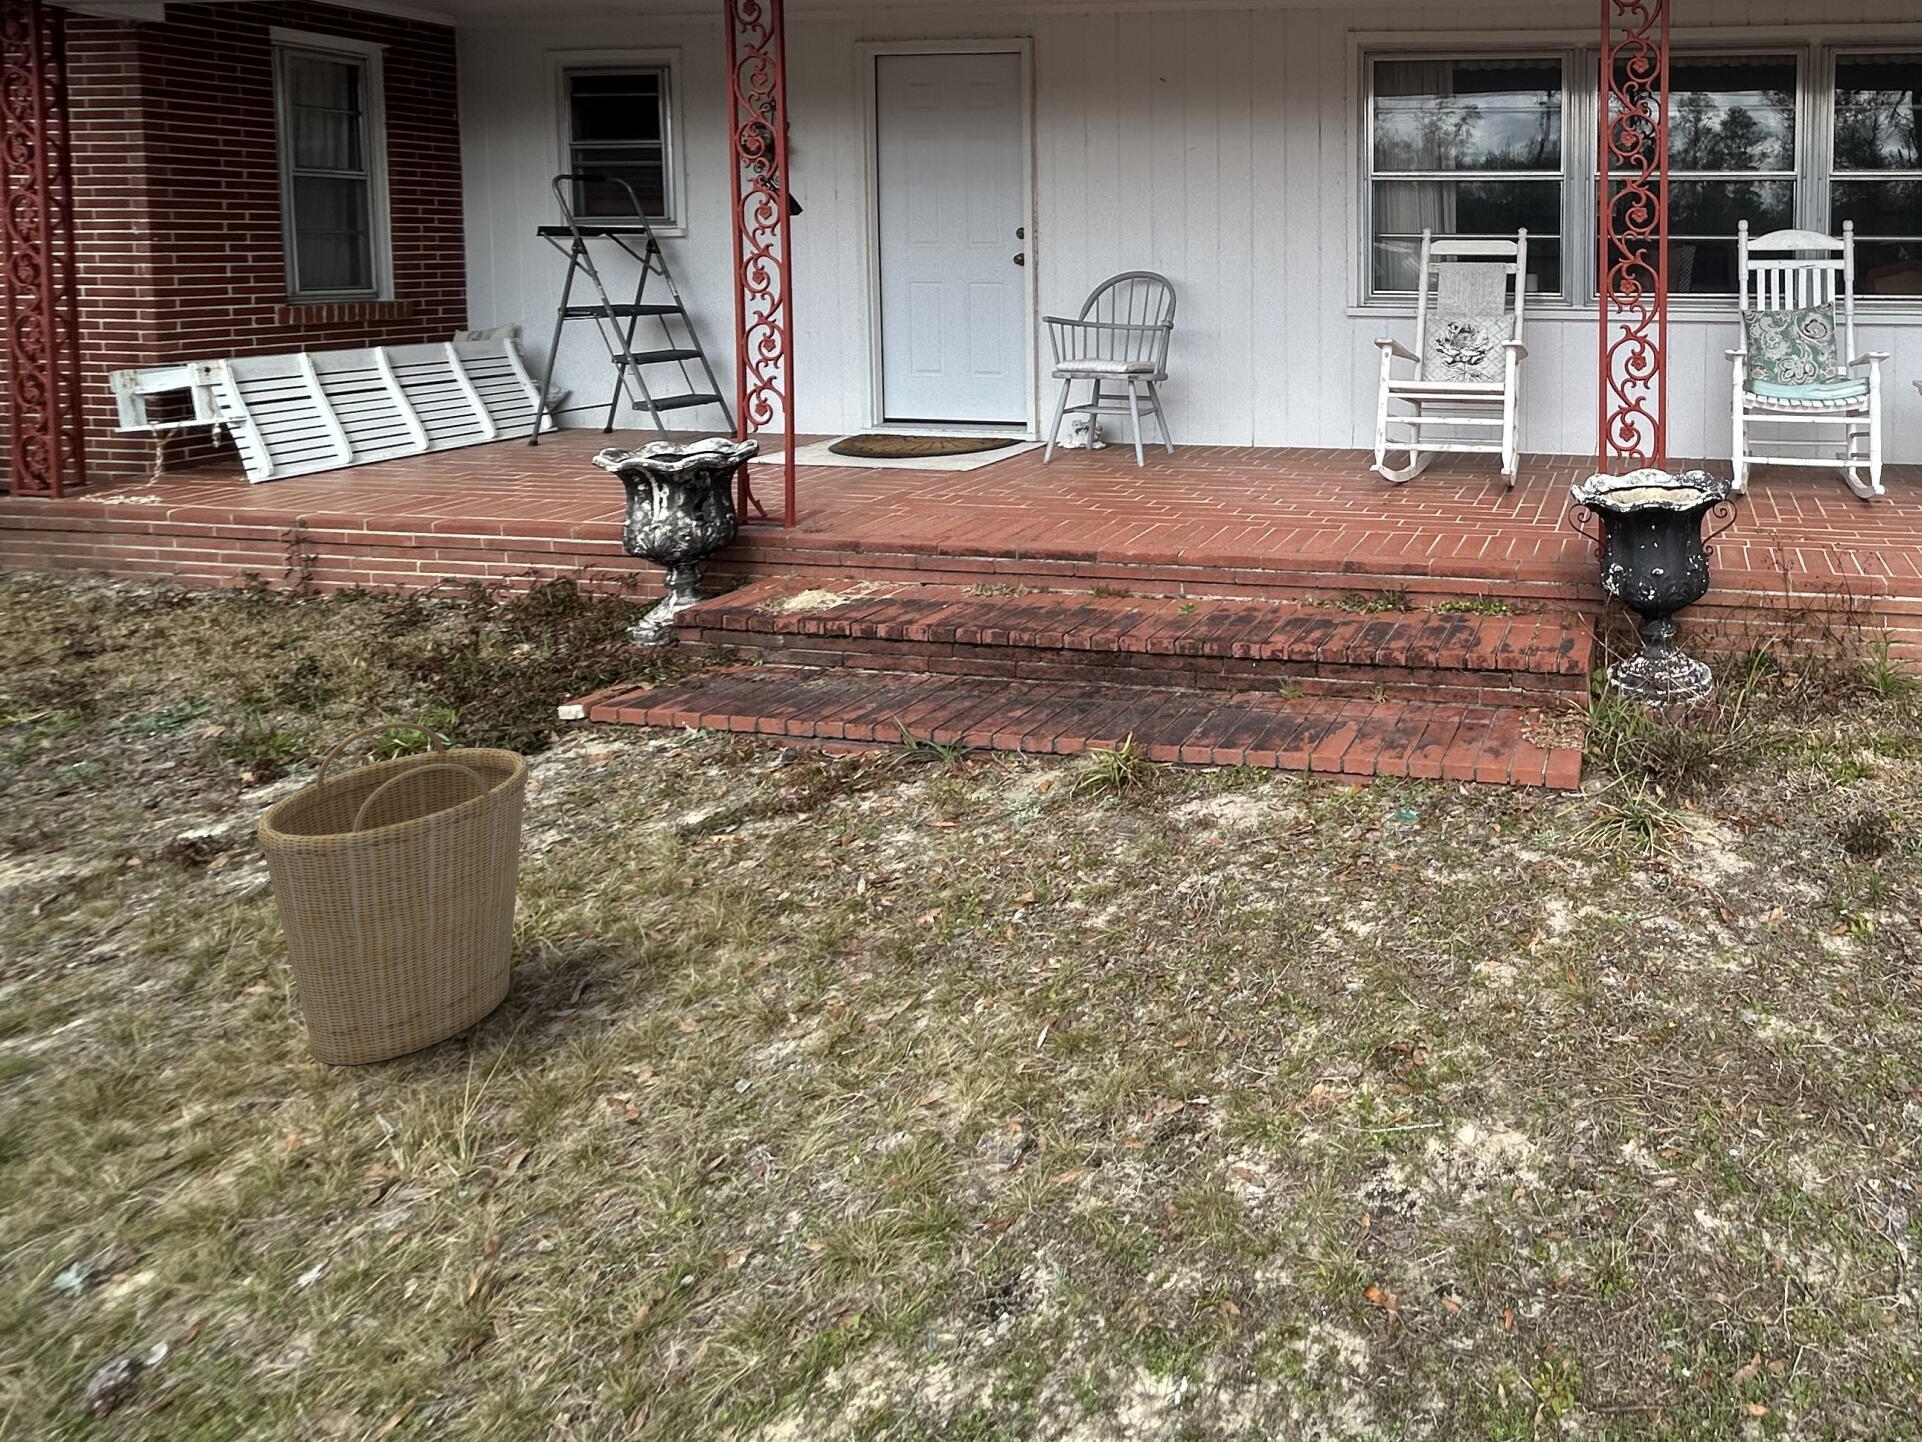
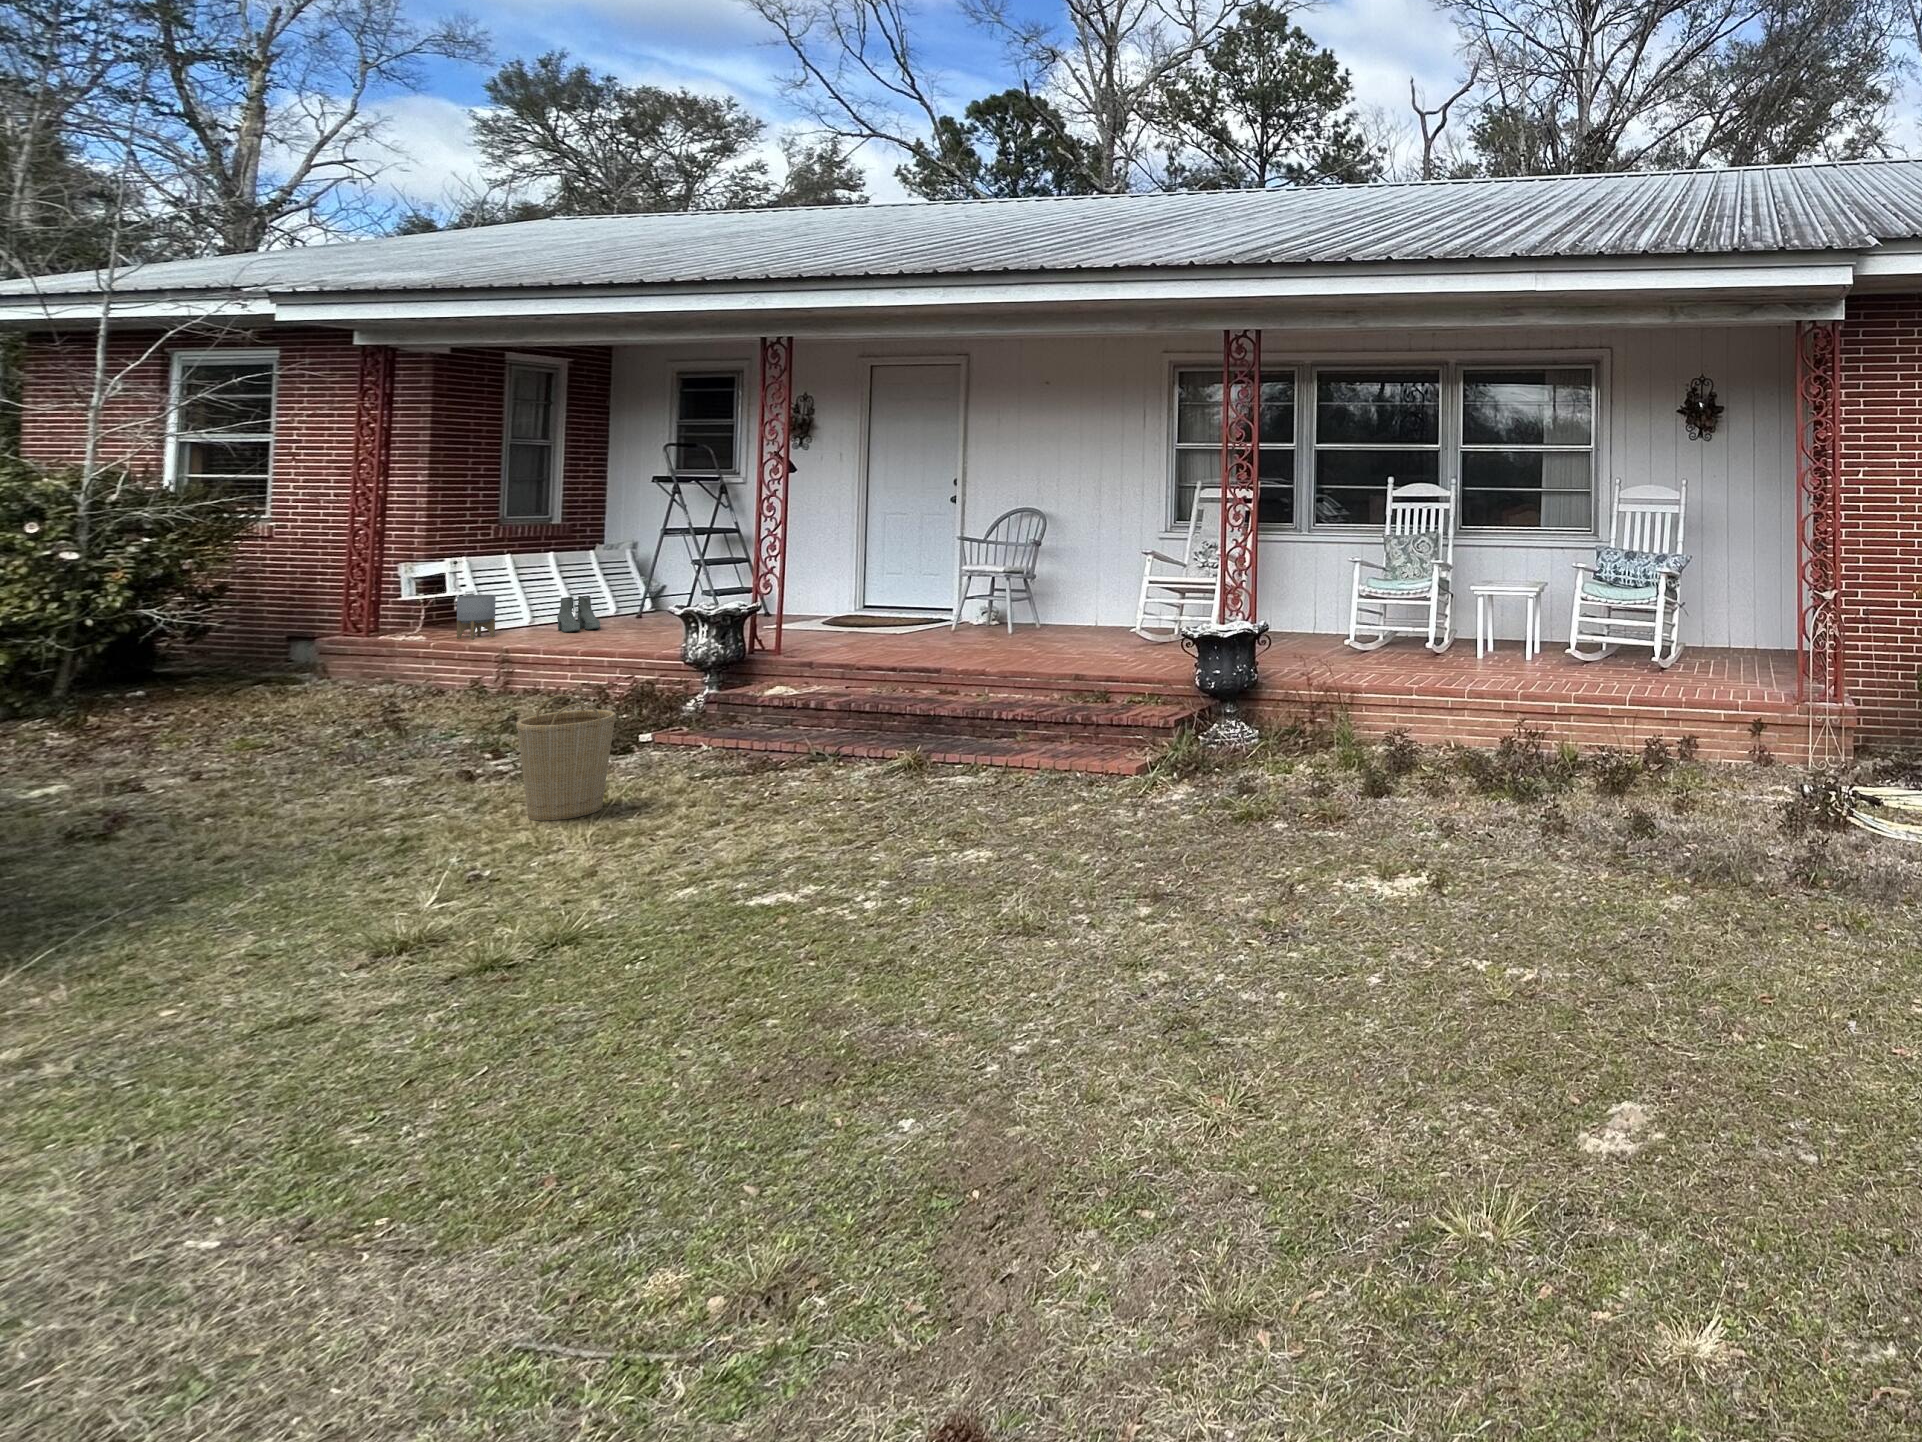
boots: none [393,417,469,477] -> present [557,596,600,632]
planter: none [206,421,283,498] -> present [457,594,496,639]

